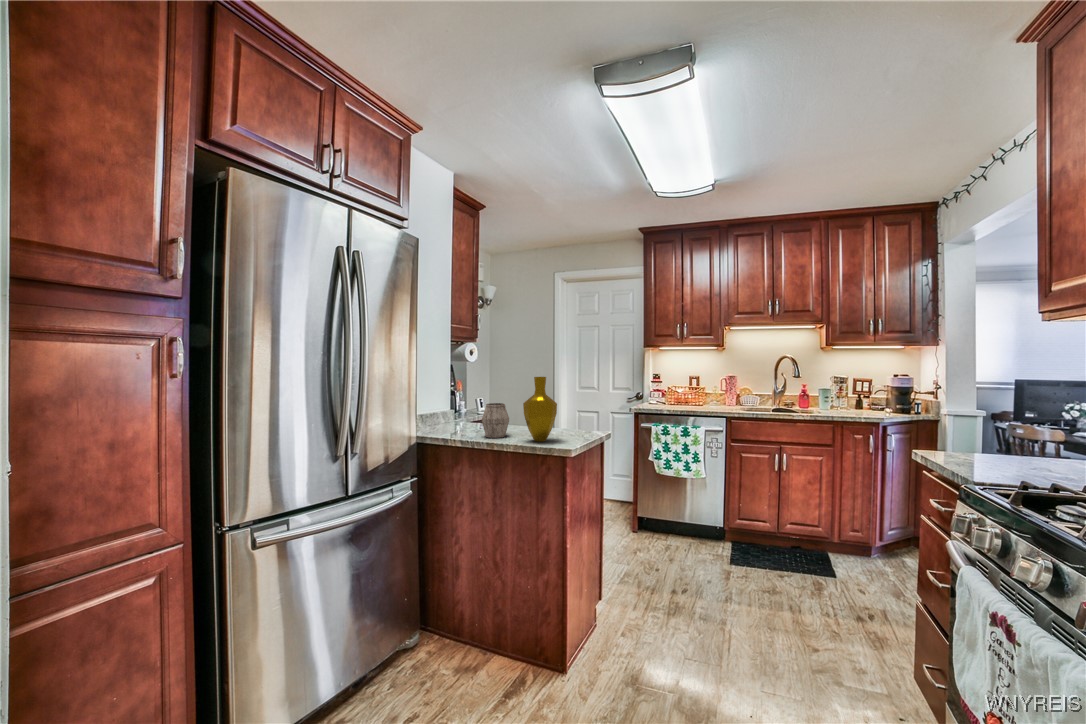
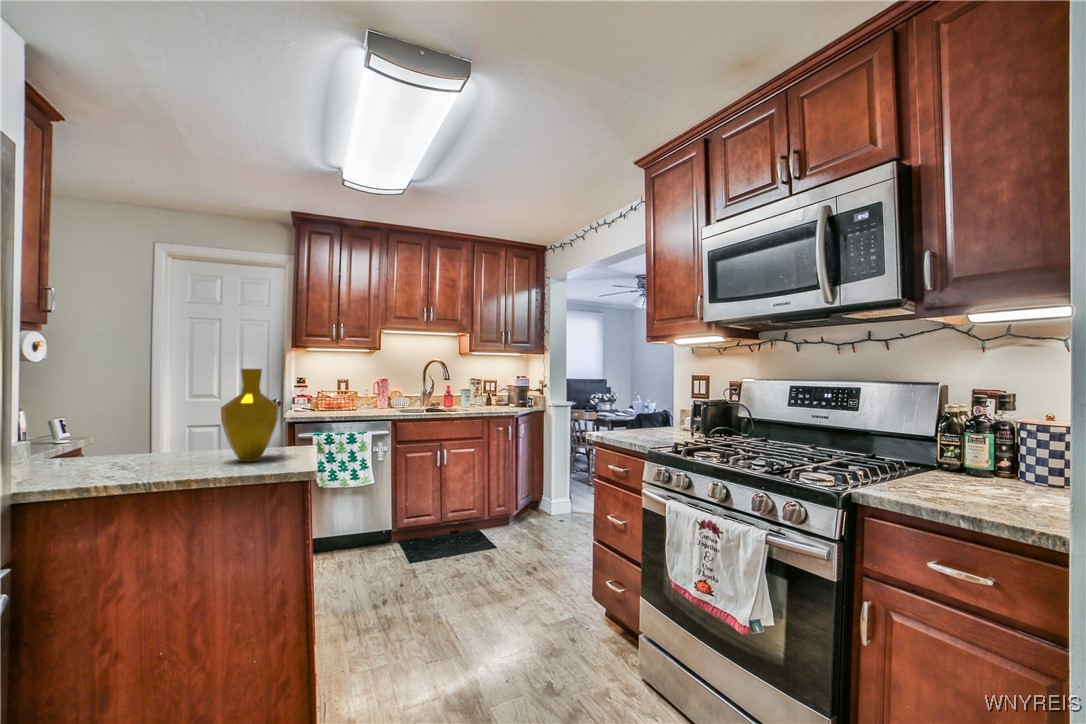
mug: present [482,403,509,438] -> none [124,412,179,469]

